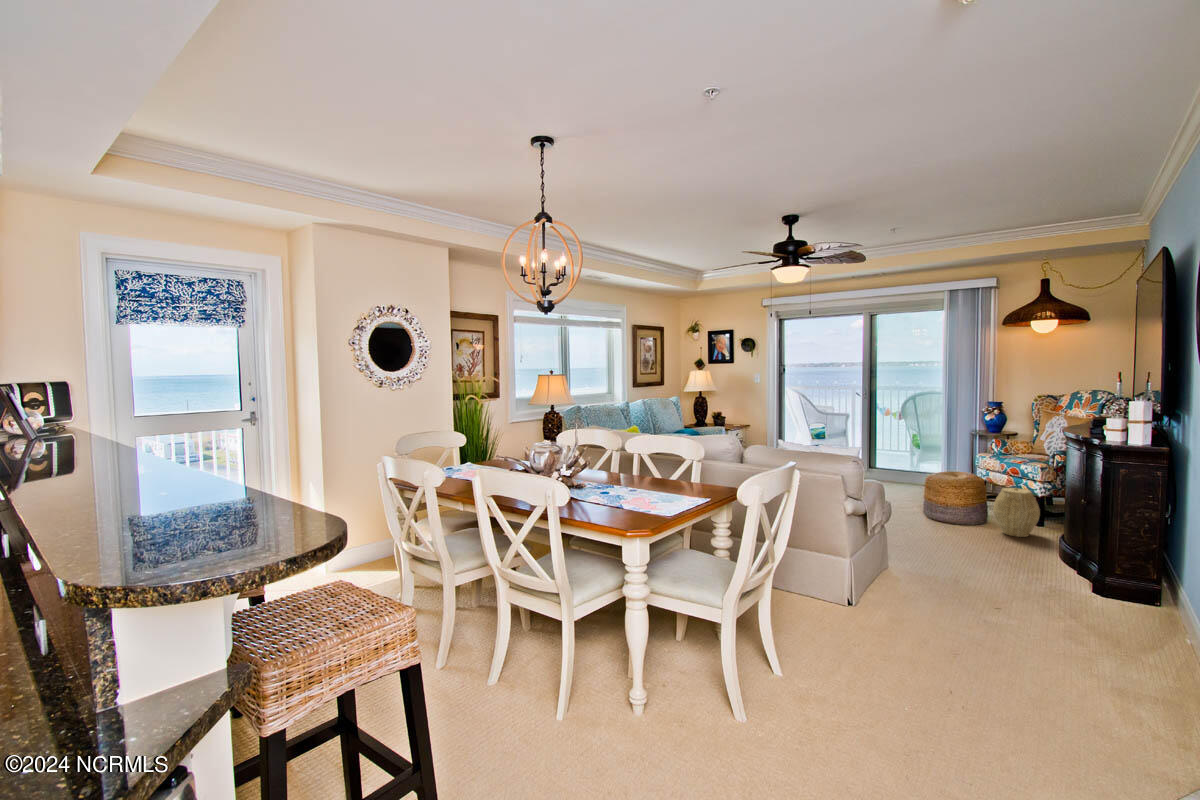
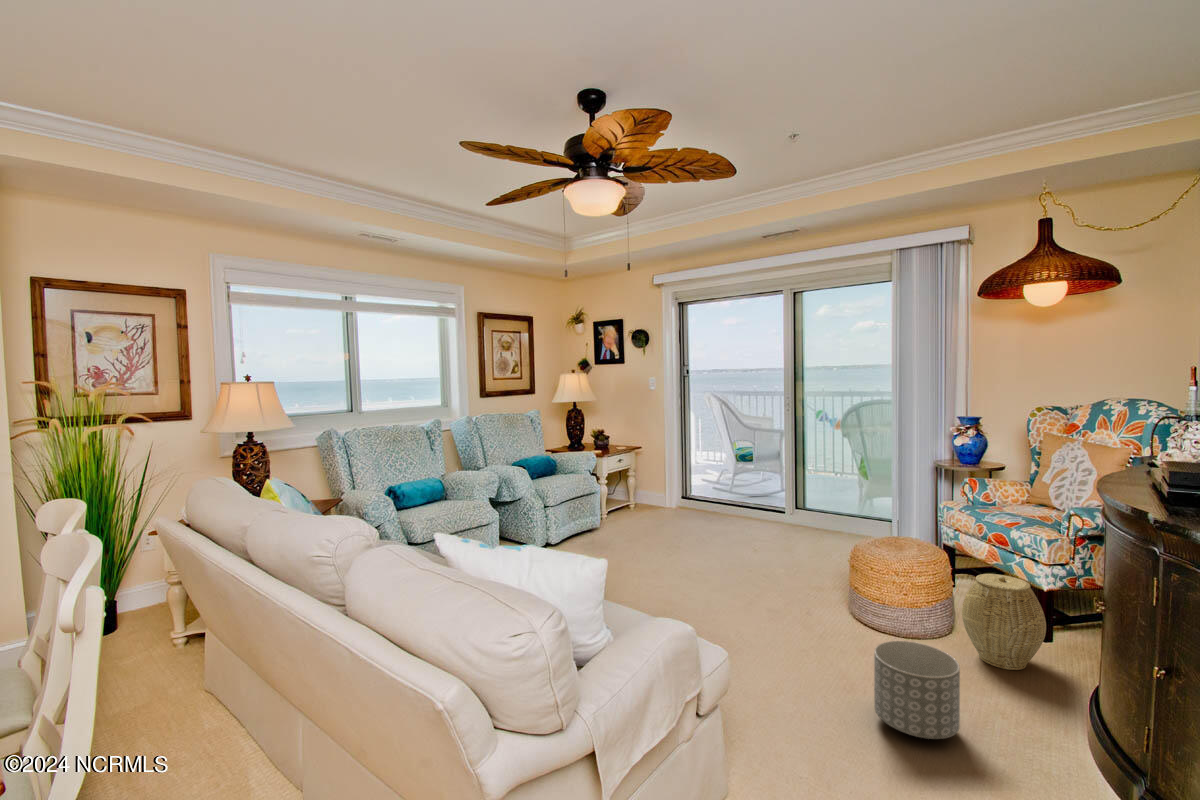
planter: none [952,514,997,556] -> present [874,641,960,739]

